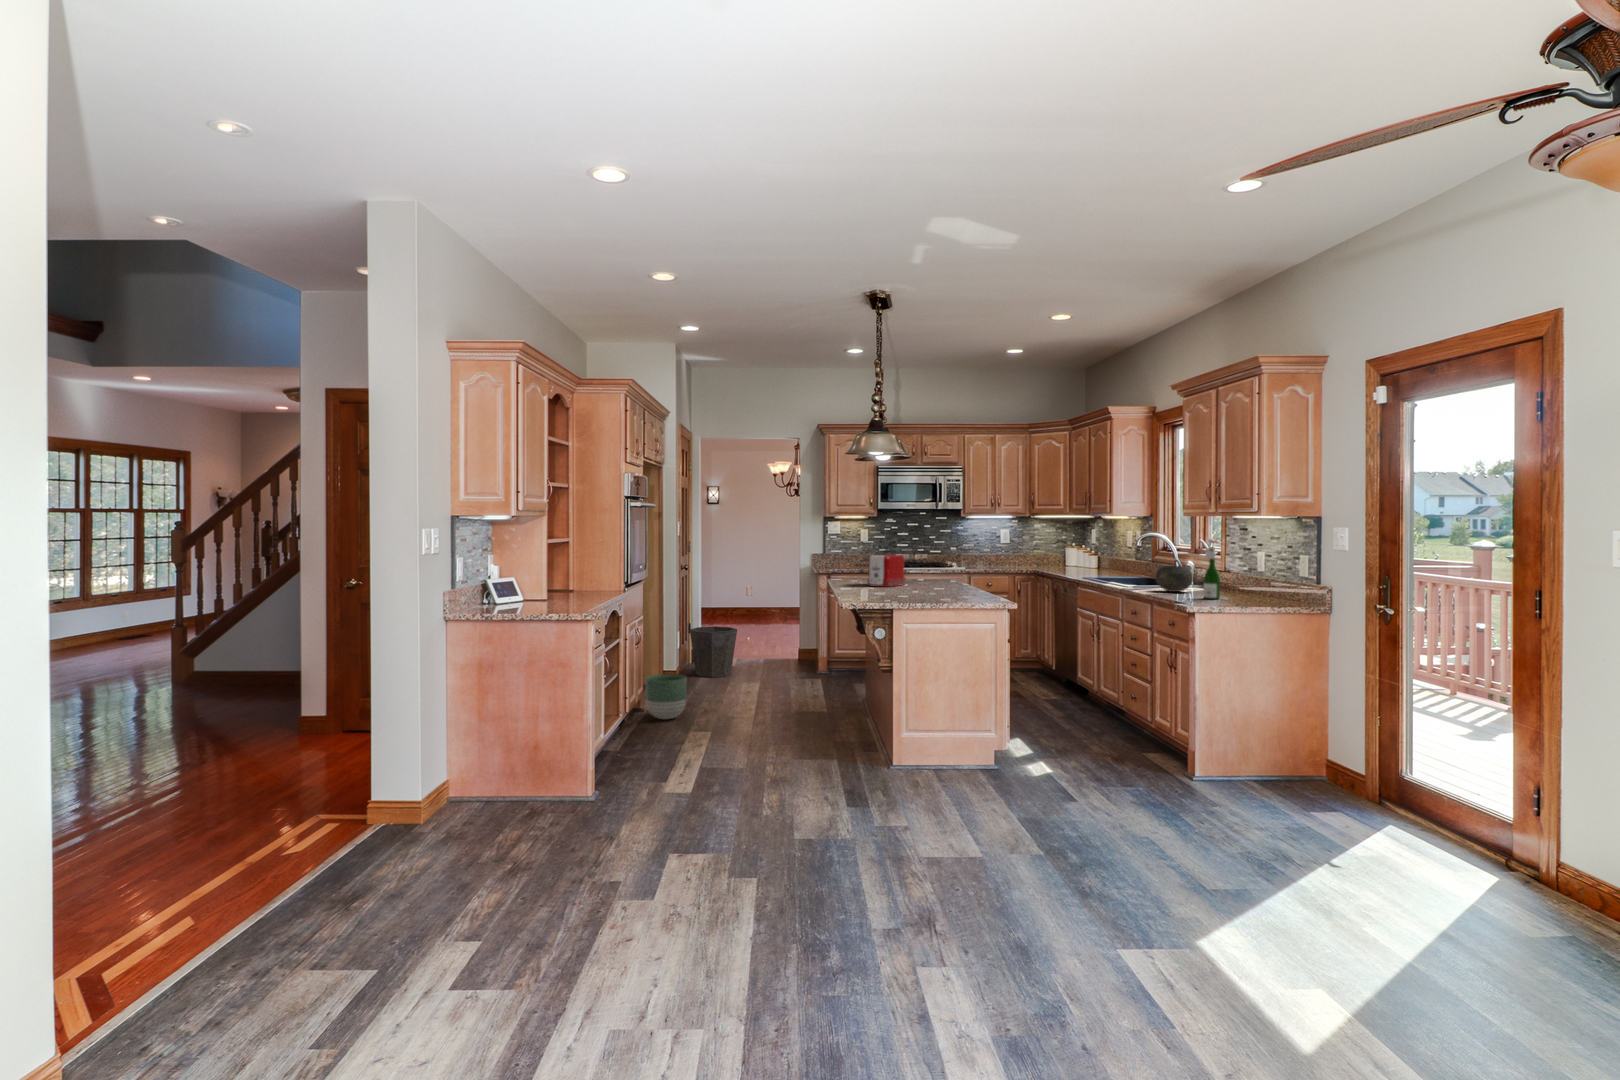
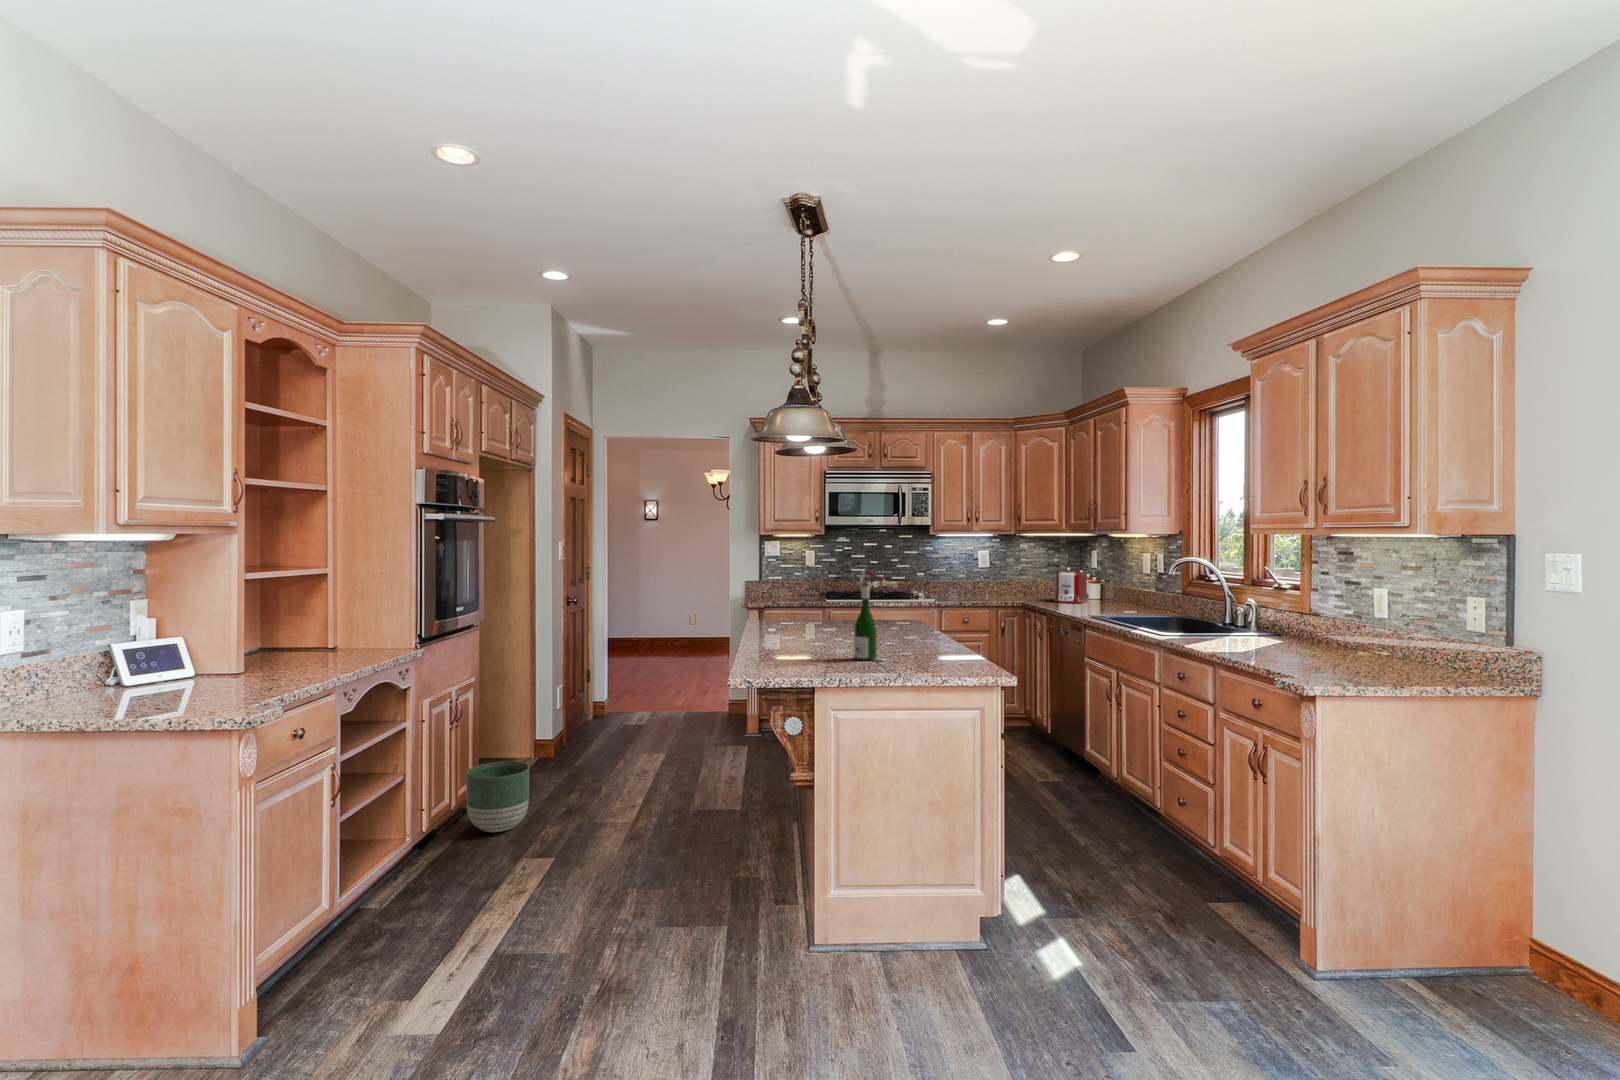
wine bottle: present [1204,540,1227,599] -> present [854,569,885,661]
toaster: present [867,554,906,587] -> present [1054,572,1089,603]
bowl: present [1155,566,1193,592] -> none [1217,608,1276,648]
waste bin: present [690,626,737,677] -> none [575,677,638,747]

